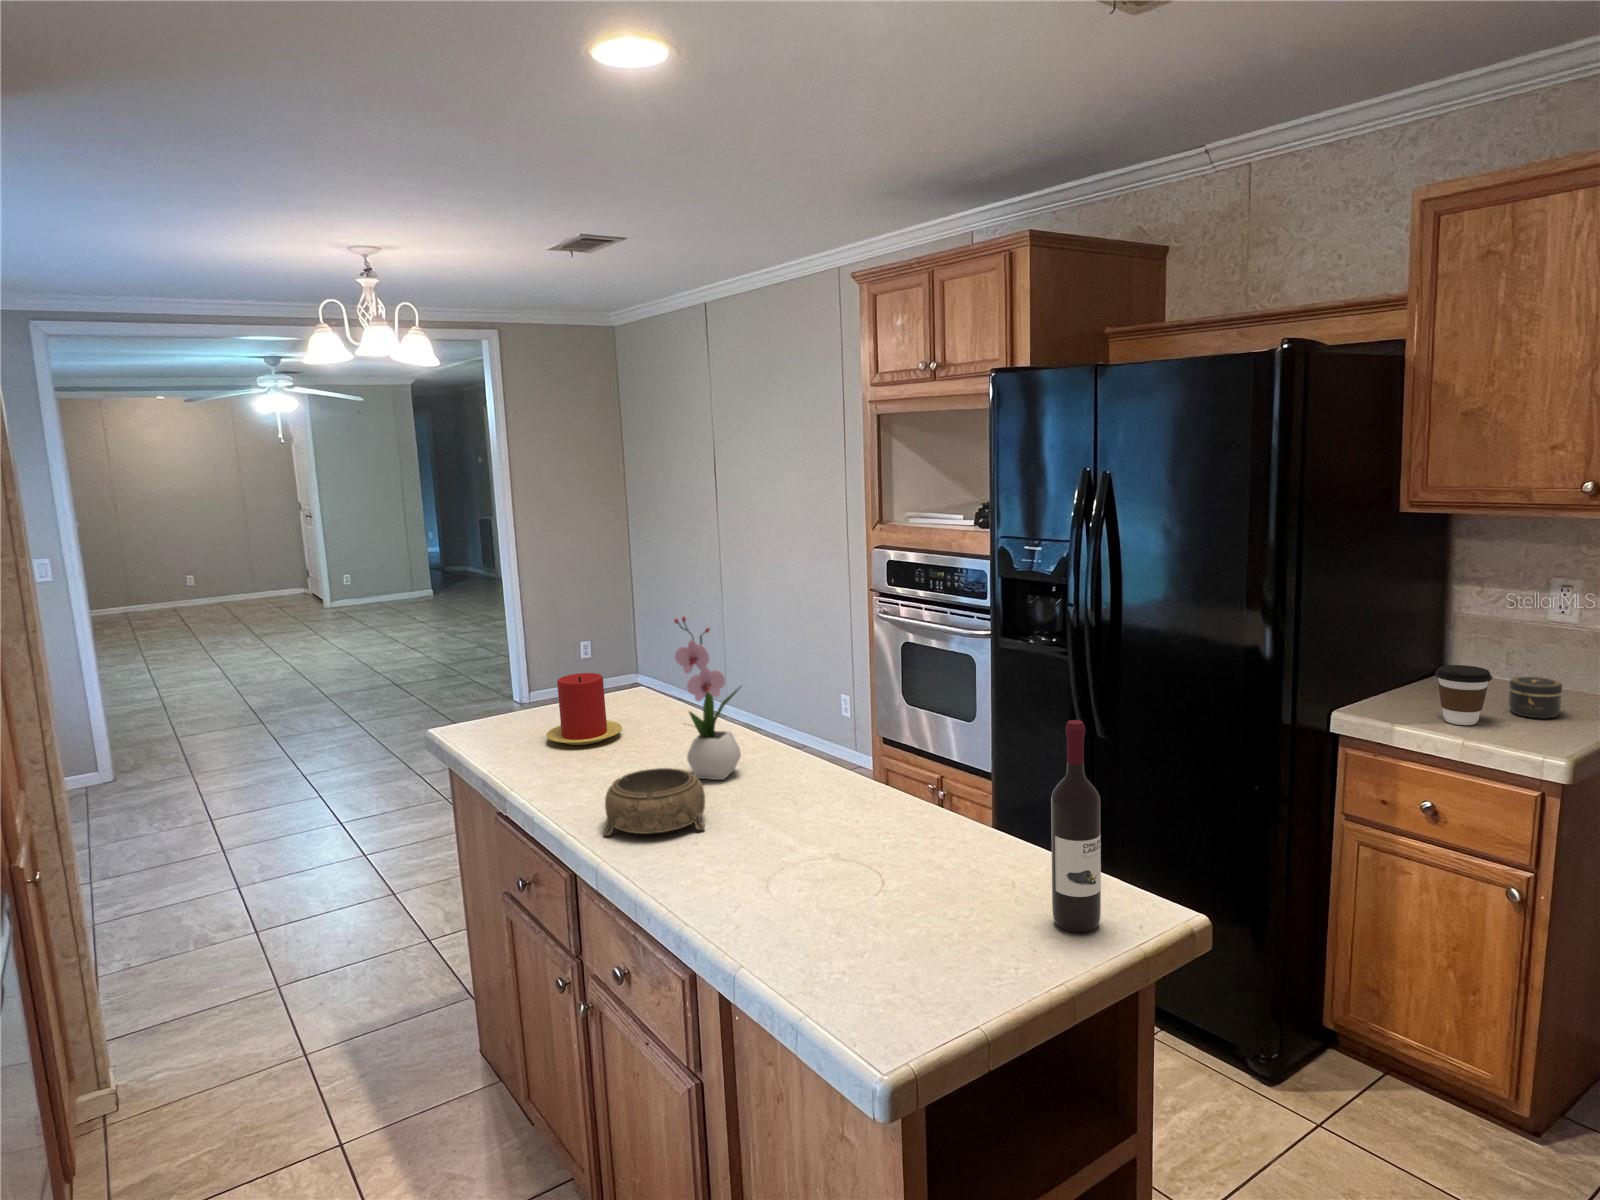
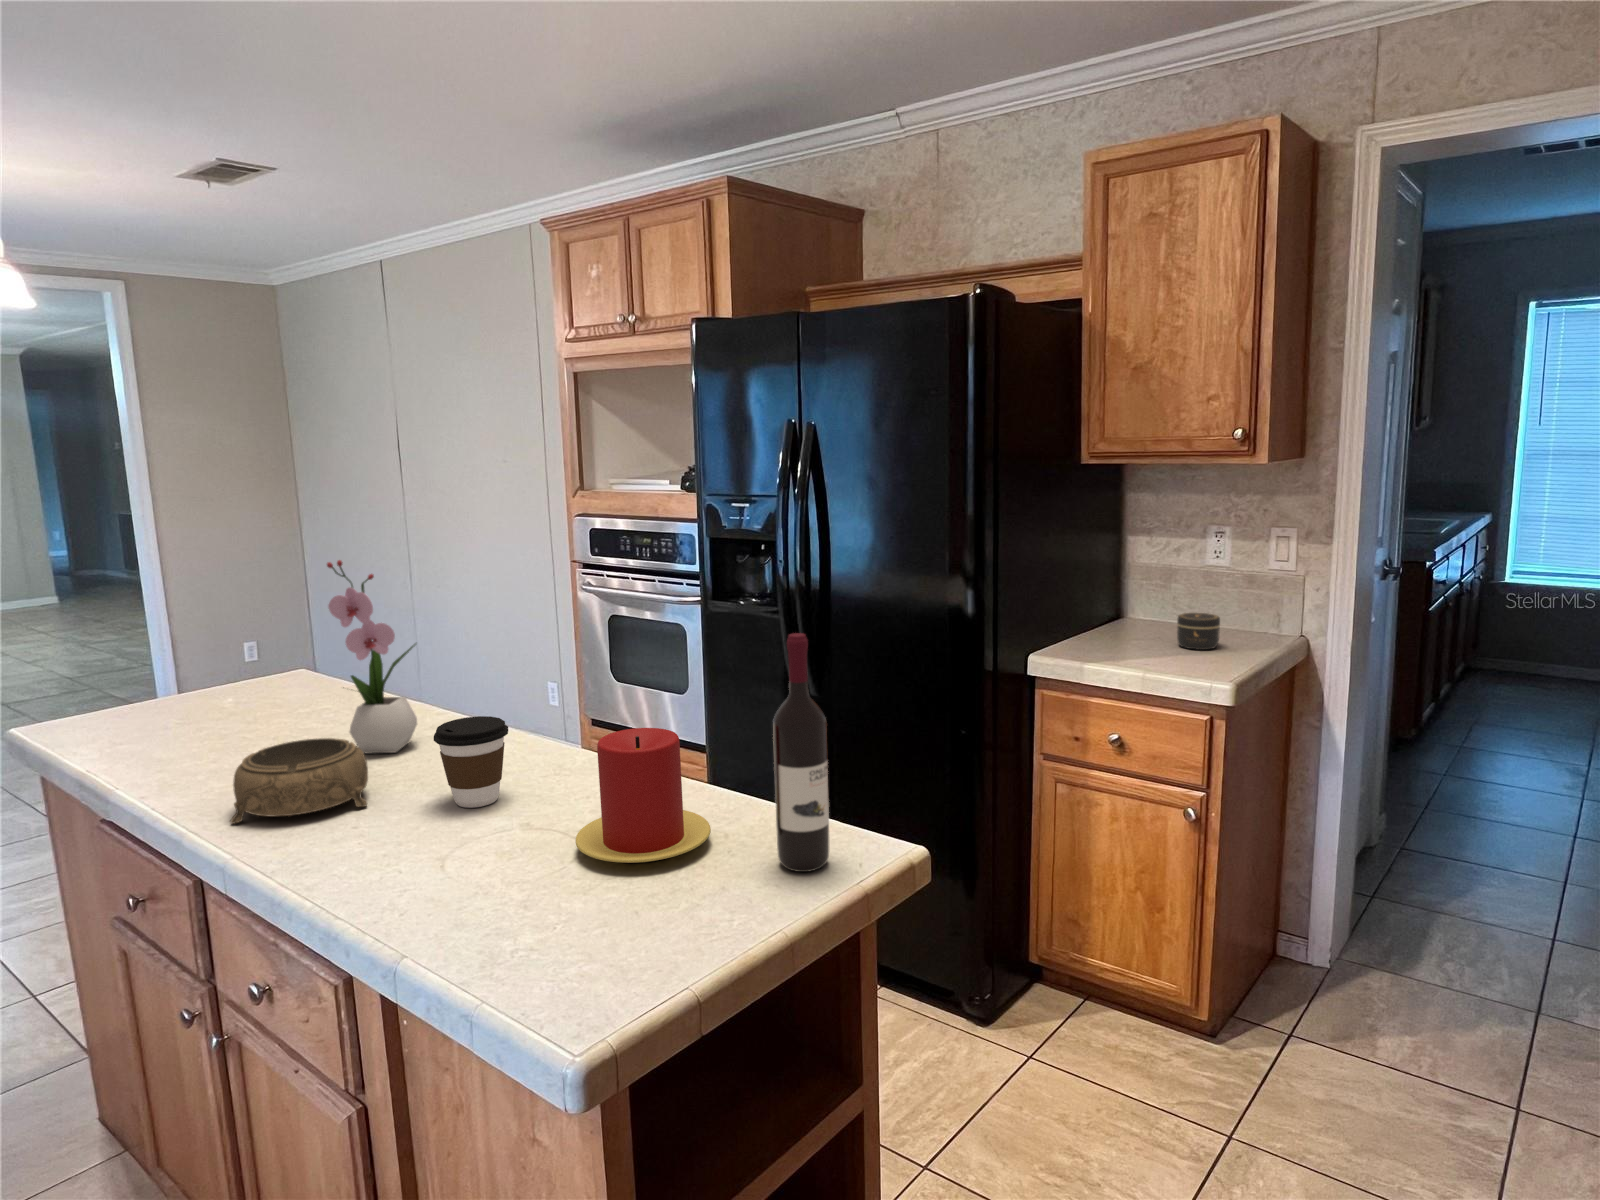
coffee cup: present [1435,665,1492,725] -> present [434,716,508,808]
candle: present [546,673,622,745] -> present [576,728,711,863]

